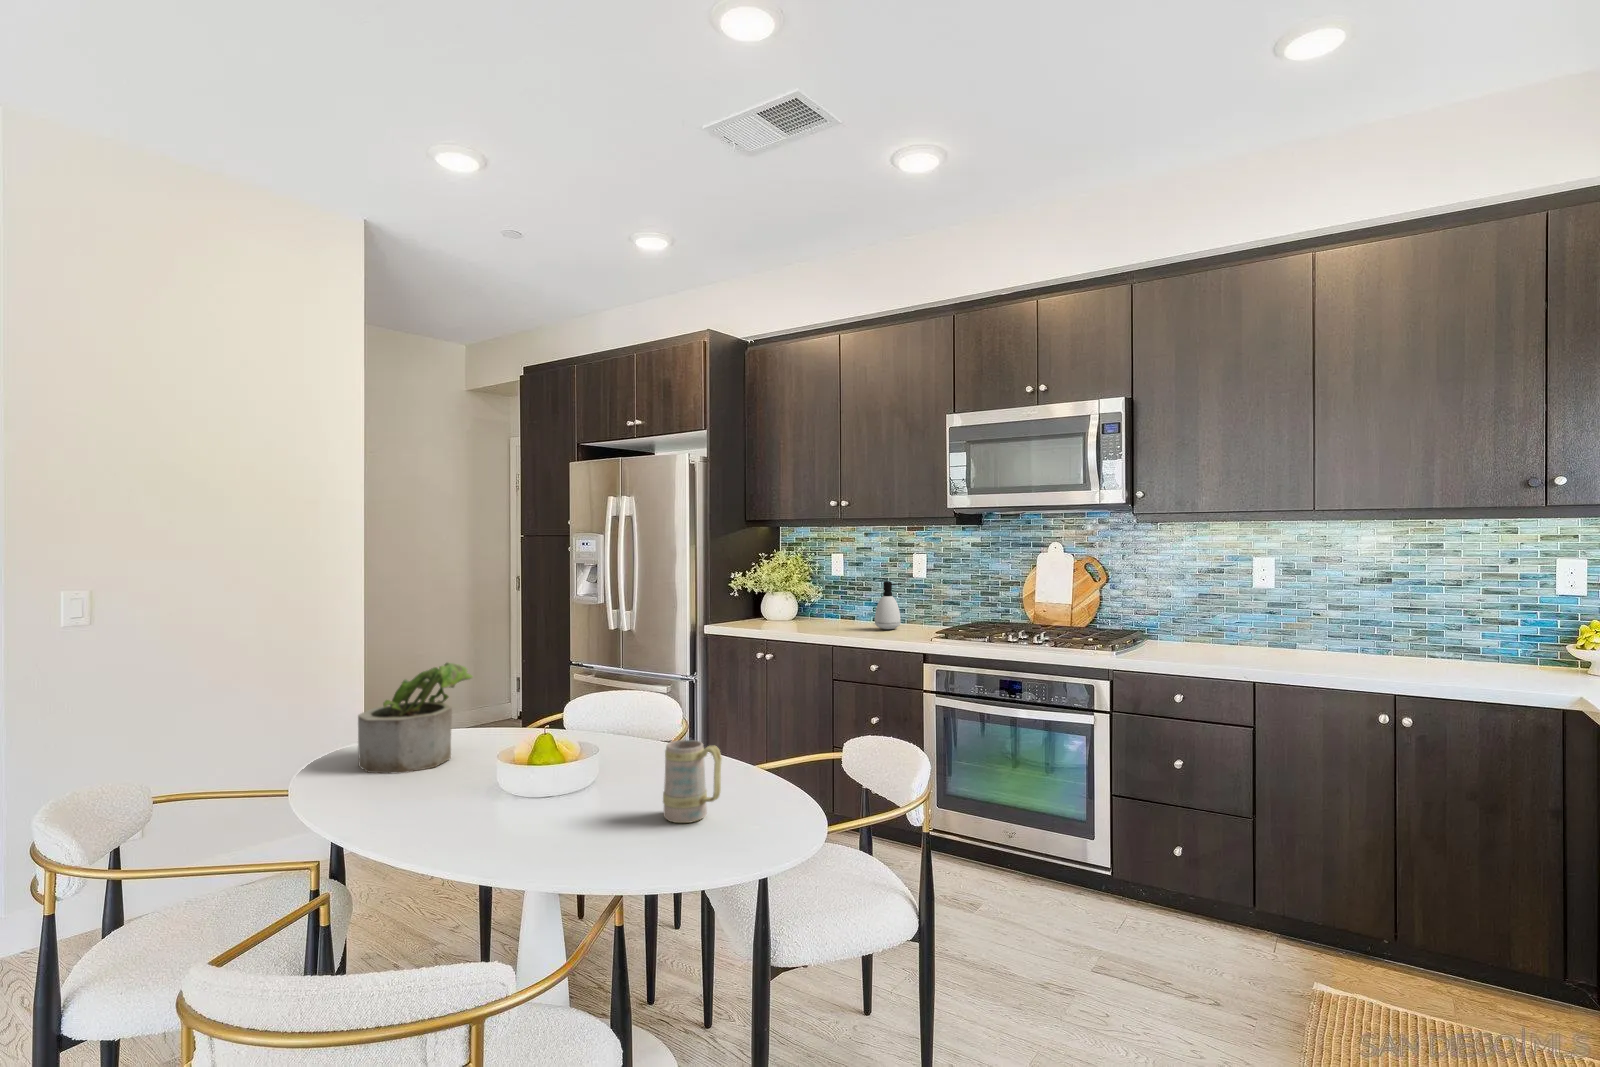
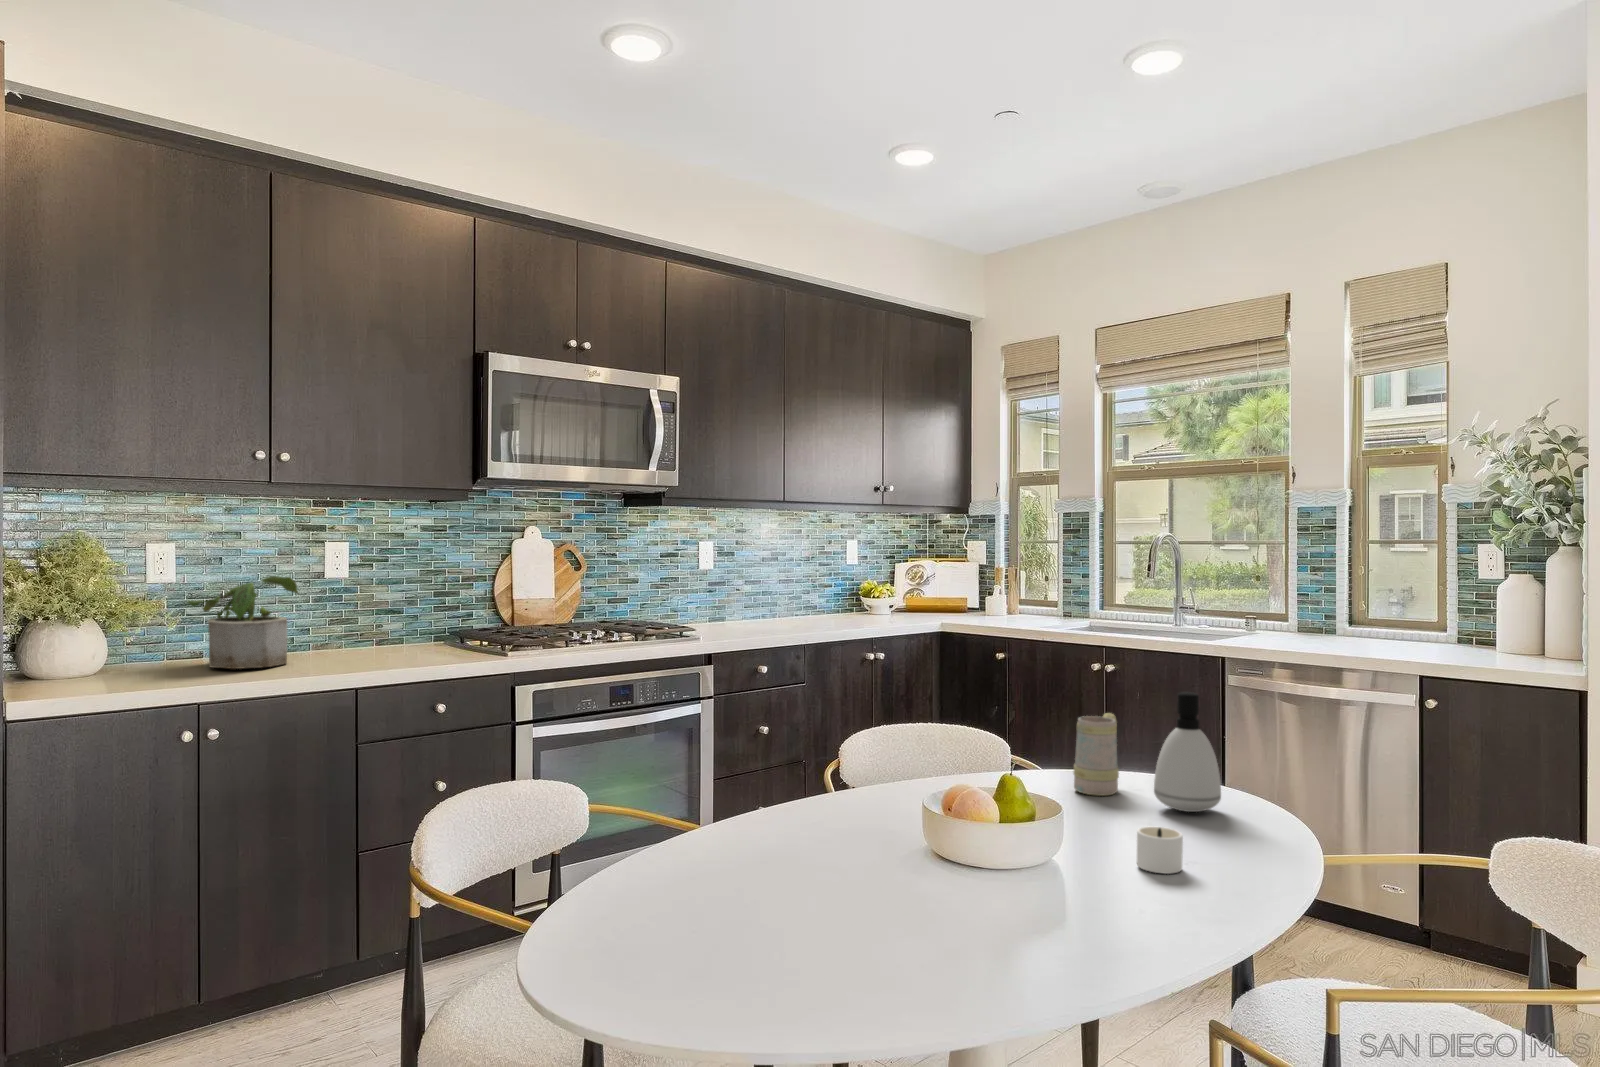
soap dispenser: present [875,581,901,629] -> present [1154,692,1221,812]
potted plant: present [358,663,473,773] -> present [188,576,298,669]
candle: none [395,790,449,829] -> present [1137,826,1183,874]

